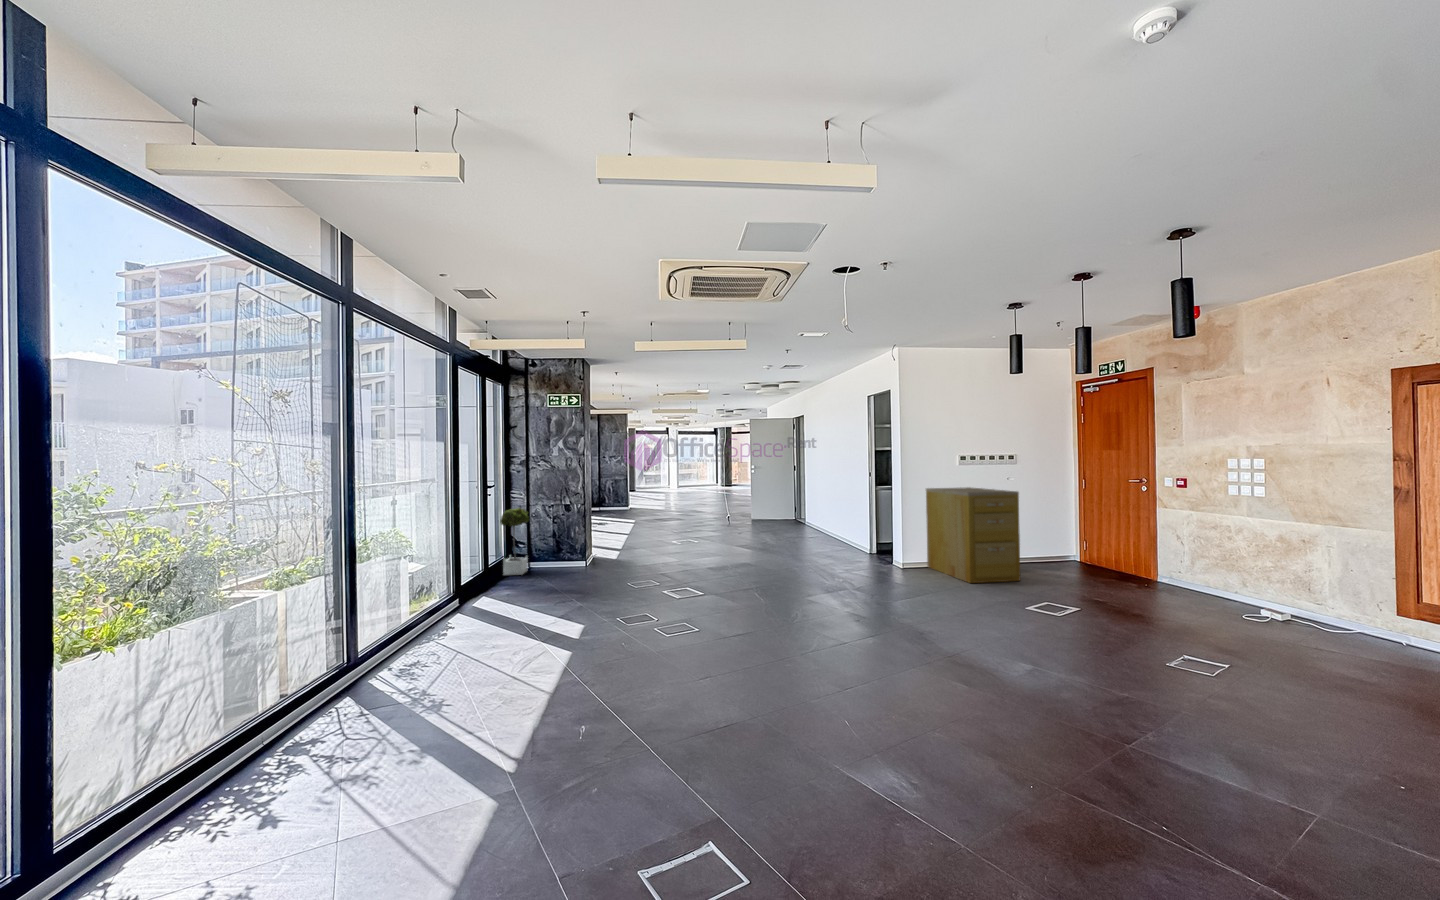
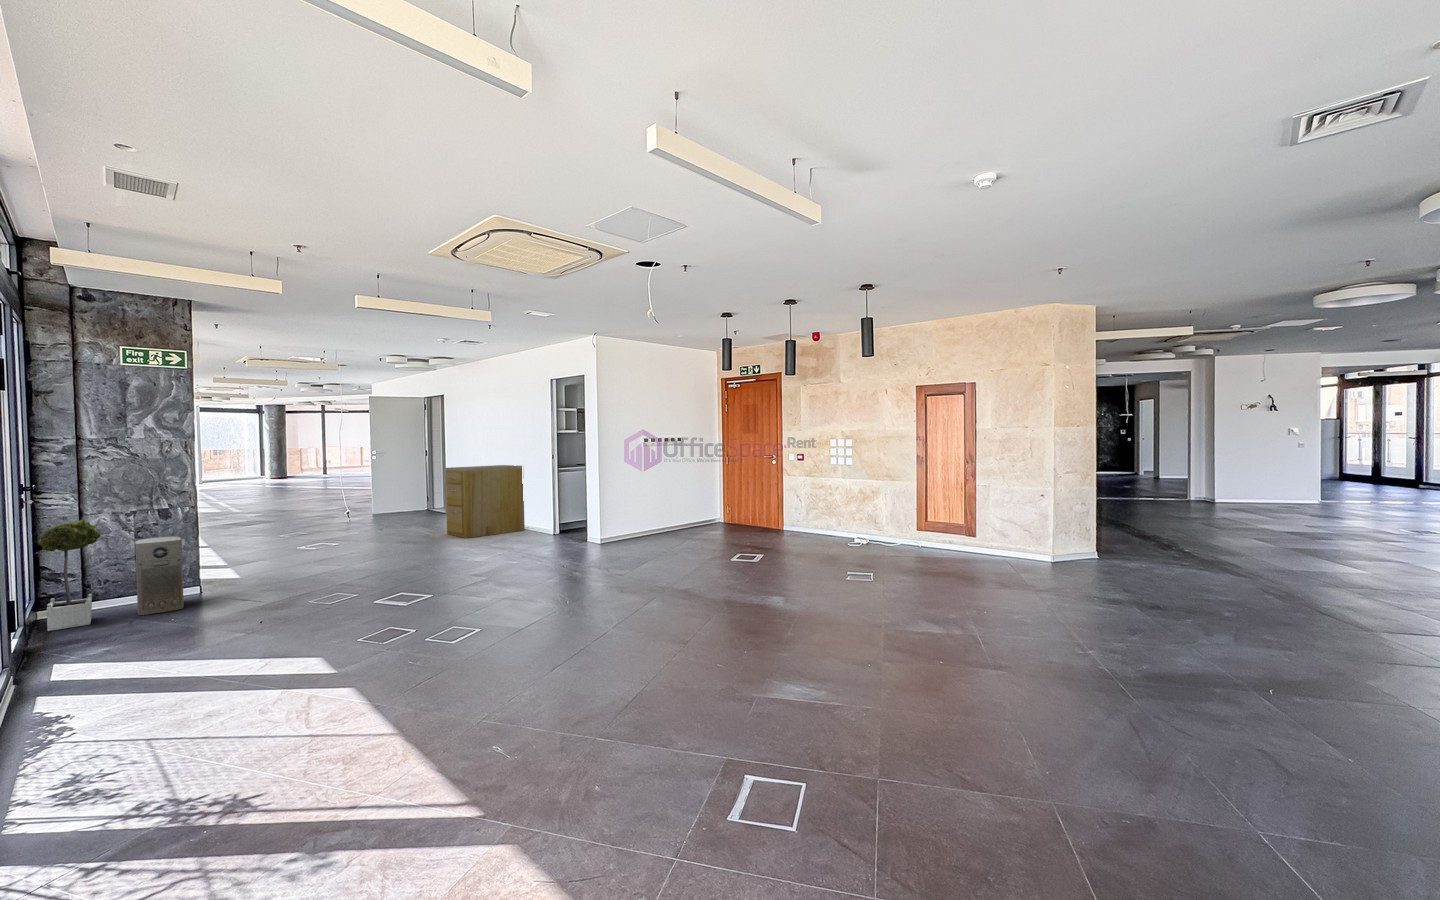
filing cabinet: present [926,487,1020,583] -> present [445,465,525,538]
air purifier: none [546,522,572,573] -> present [135,537,184,615]

